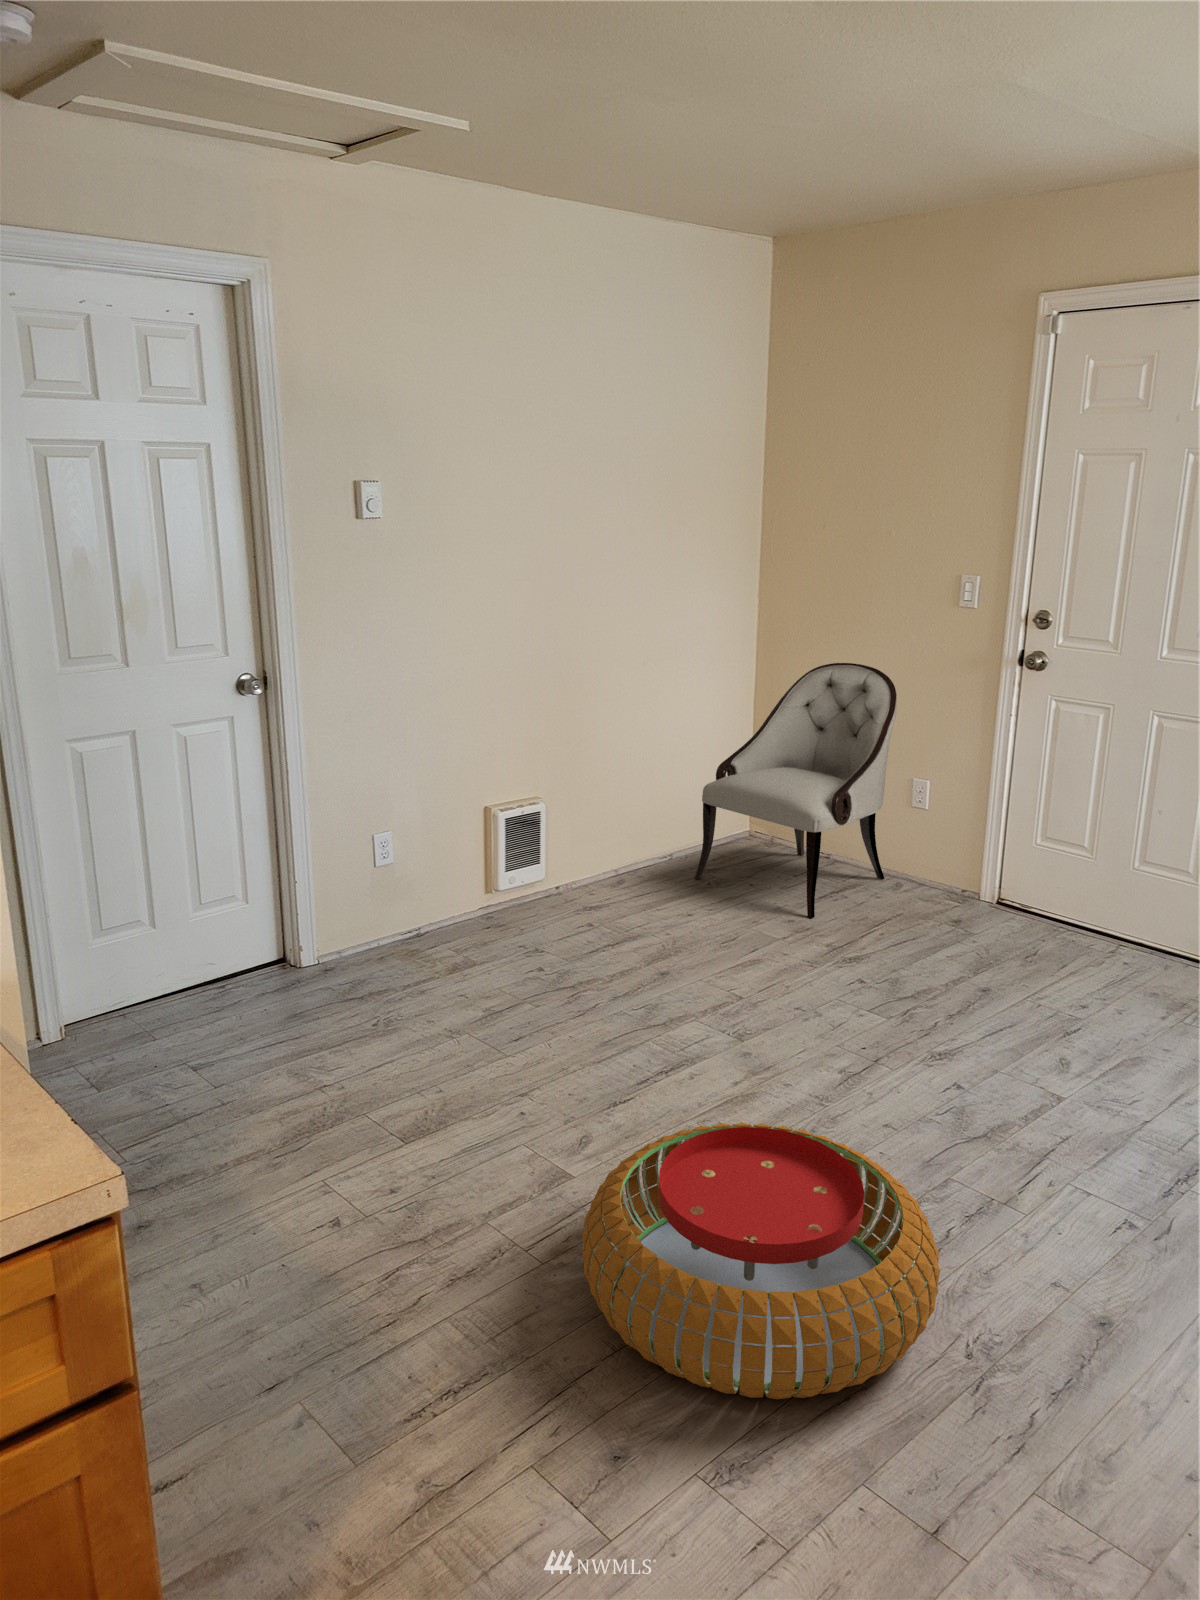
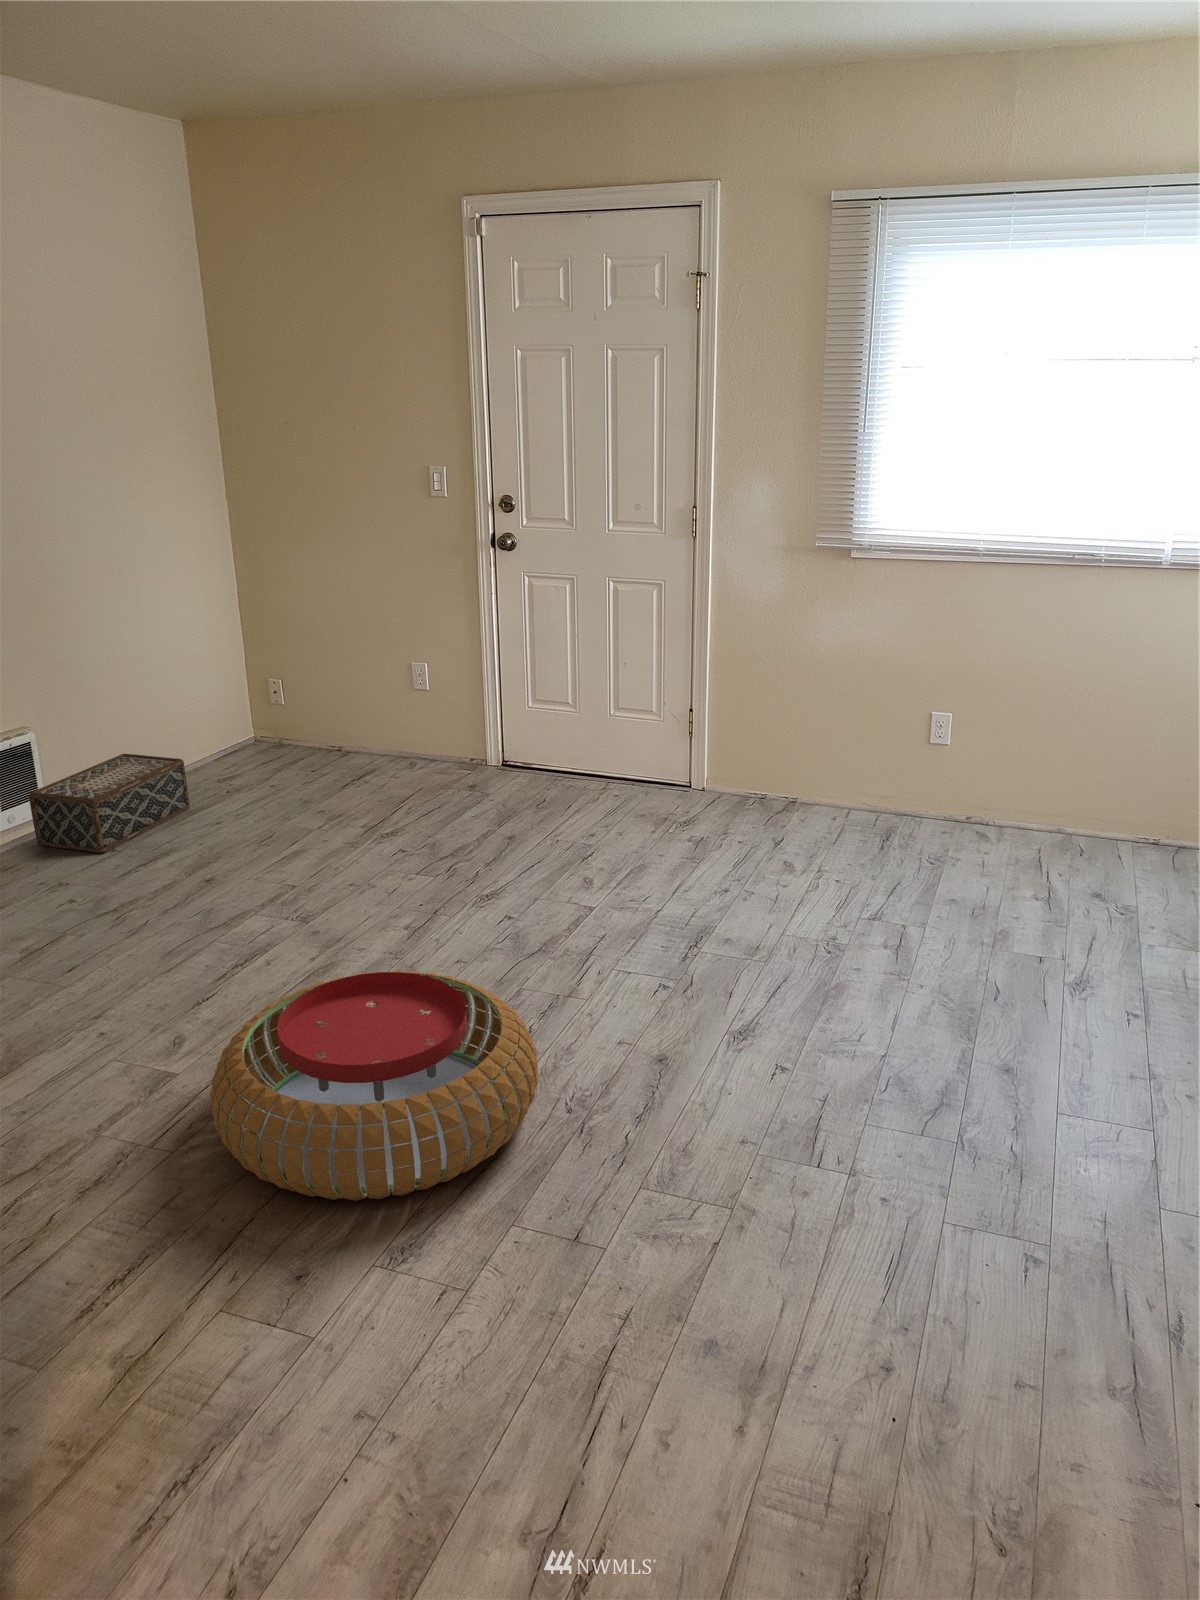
armchair: present [694,663,897,918] -> none [208,560,397,806]
woven basket: none [526,830,670,925] -> present [29,754,190,853]

